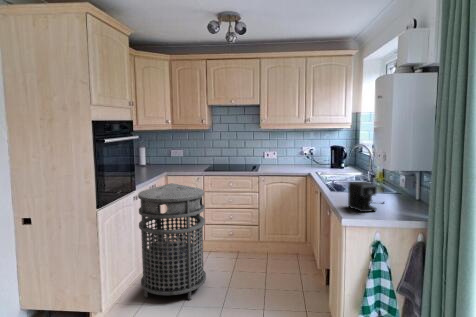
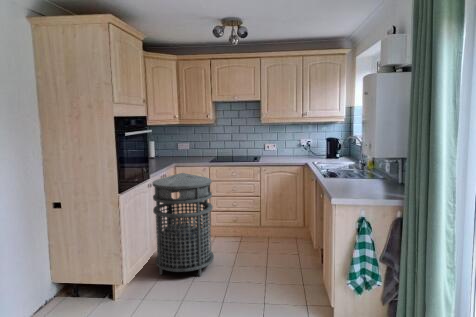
coffee maker: present [348,182,377,212] -> none [338,168,371,194]

